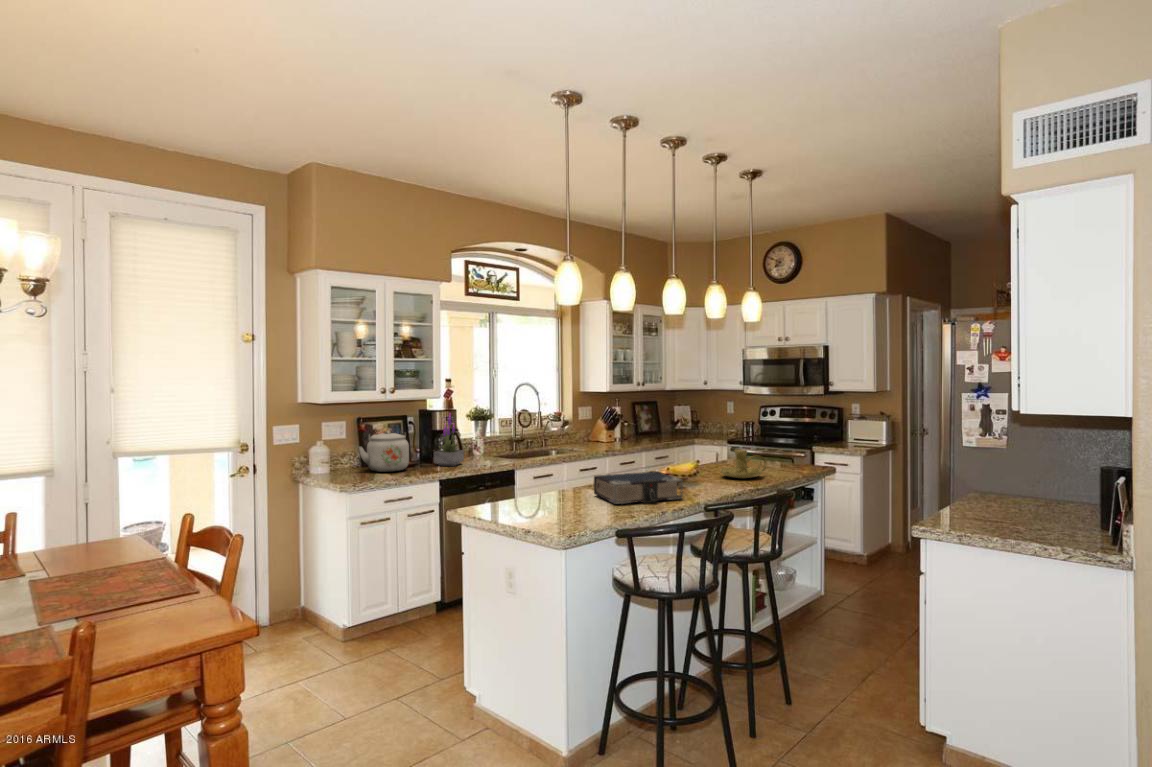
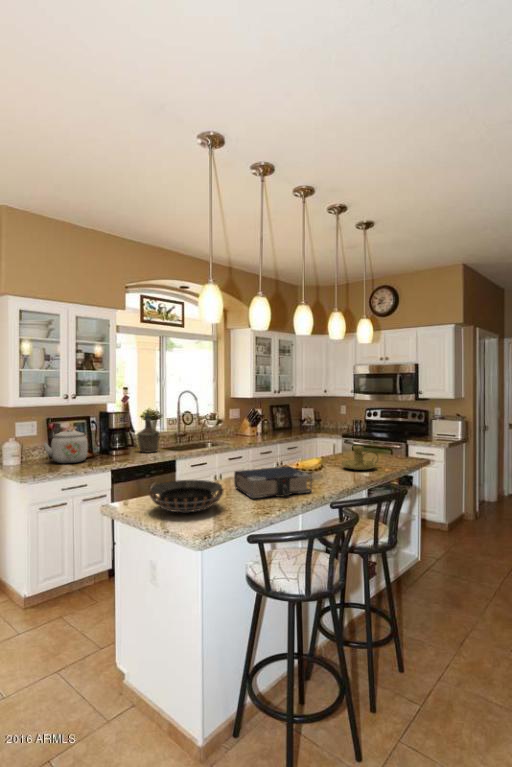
bottle: none [465,410,493,461] -> present [137,412,159,453]
potted plant: present [434,416,464,466] -> none [110,414,135,458]
decorative bowl: none [504,483,585,516] -> present [149,480,224,512]

